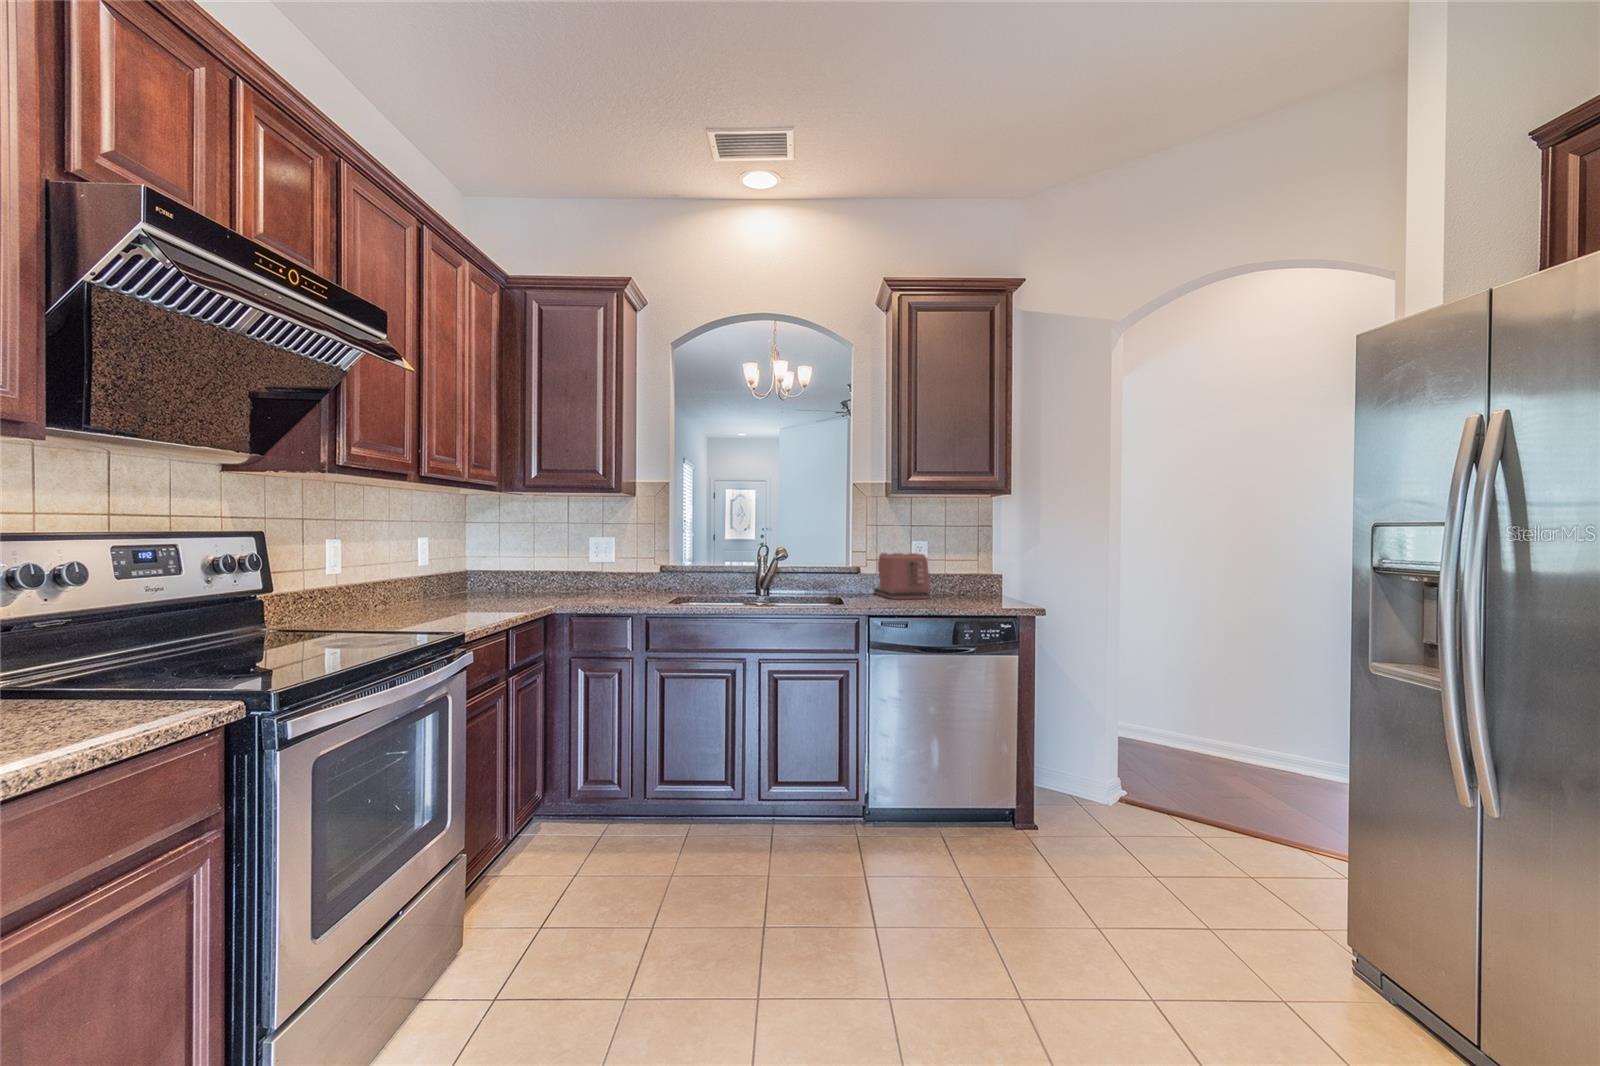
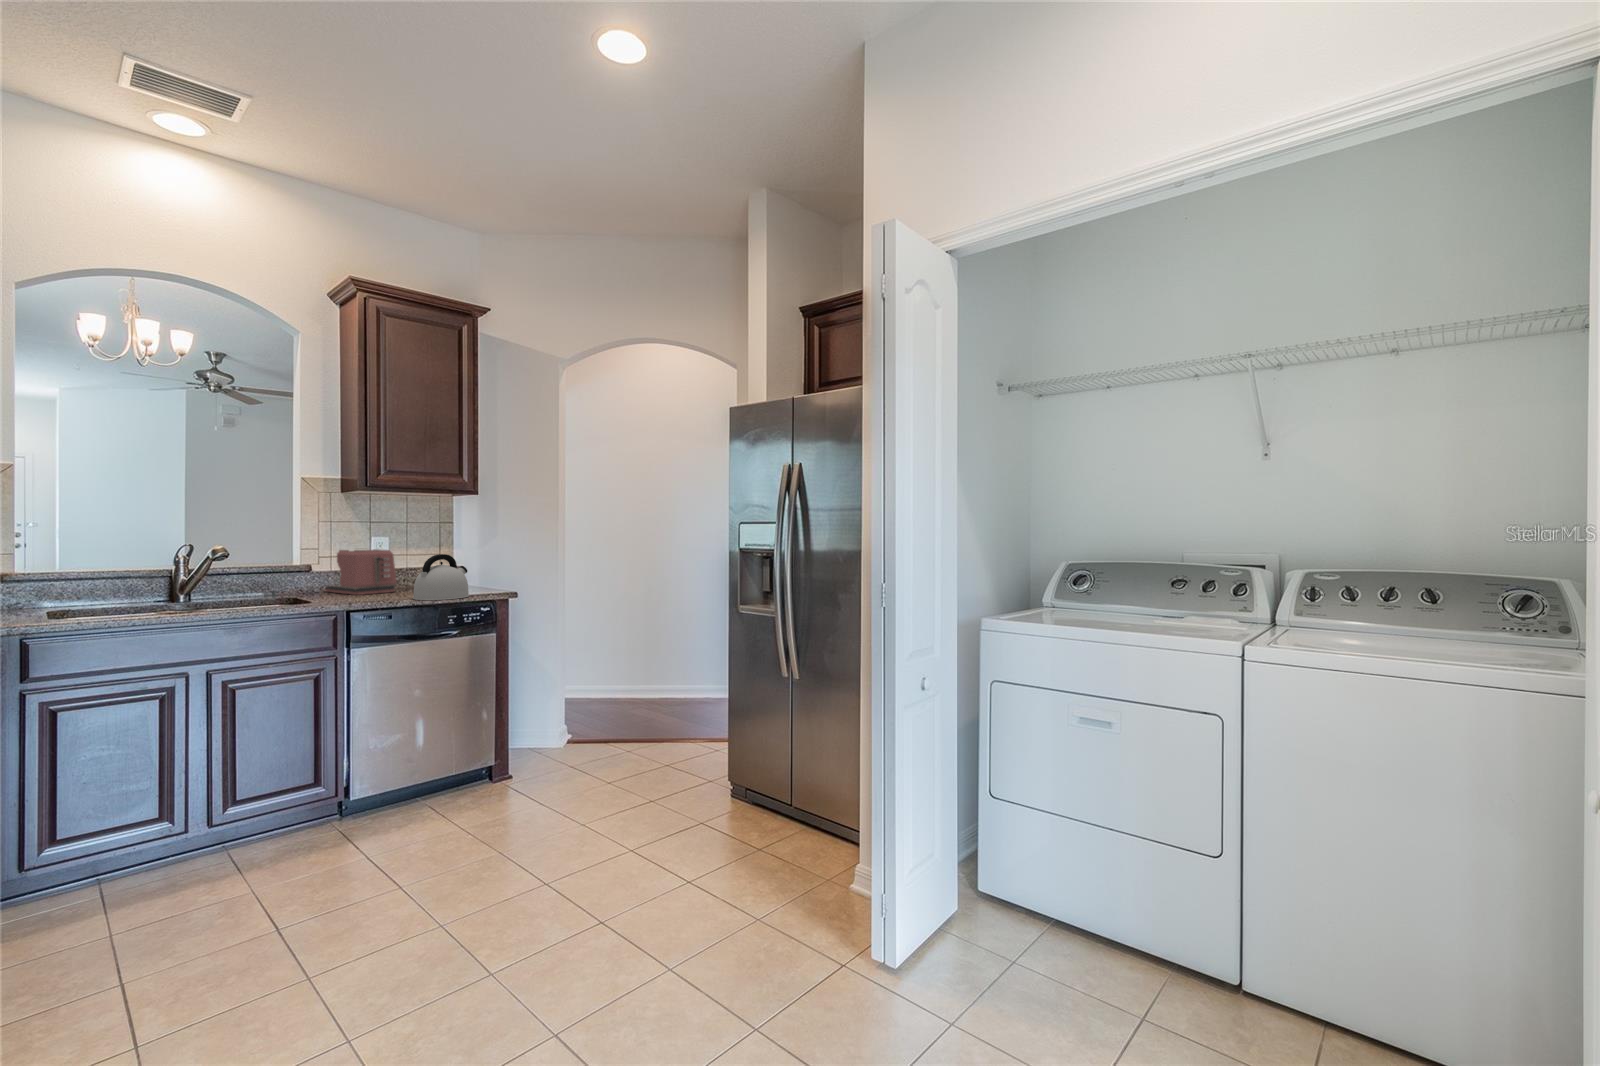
kettle: none [931,561,989,612] -> present [413,554,469,600]

